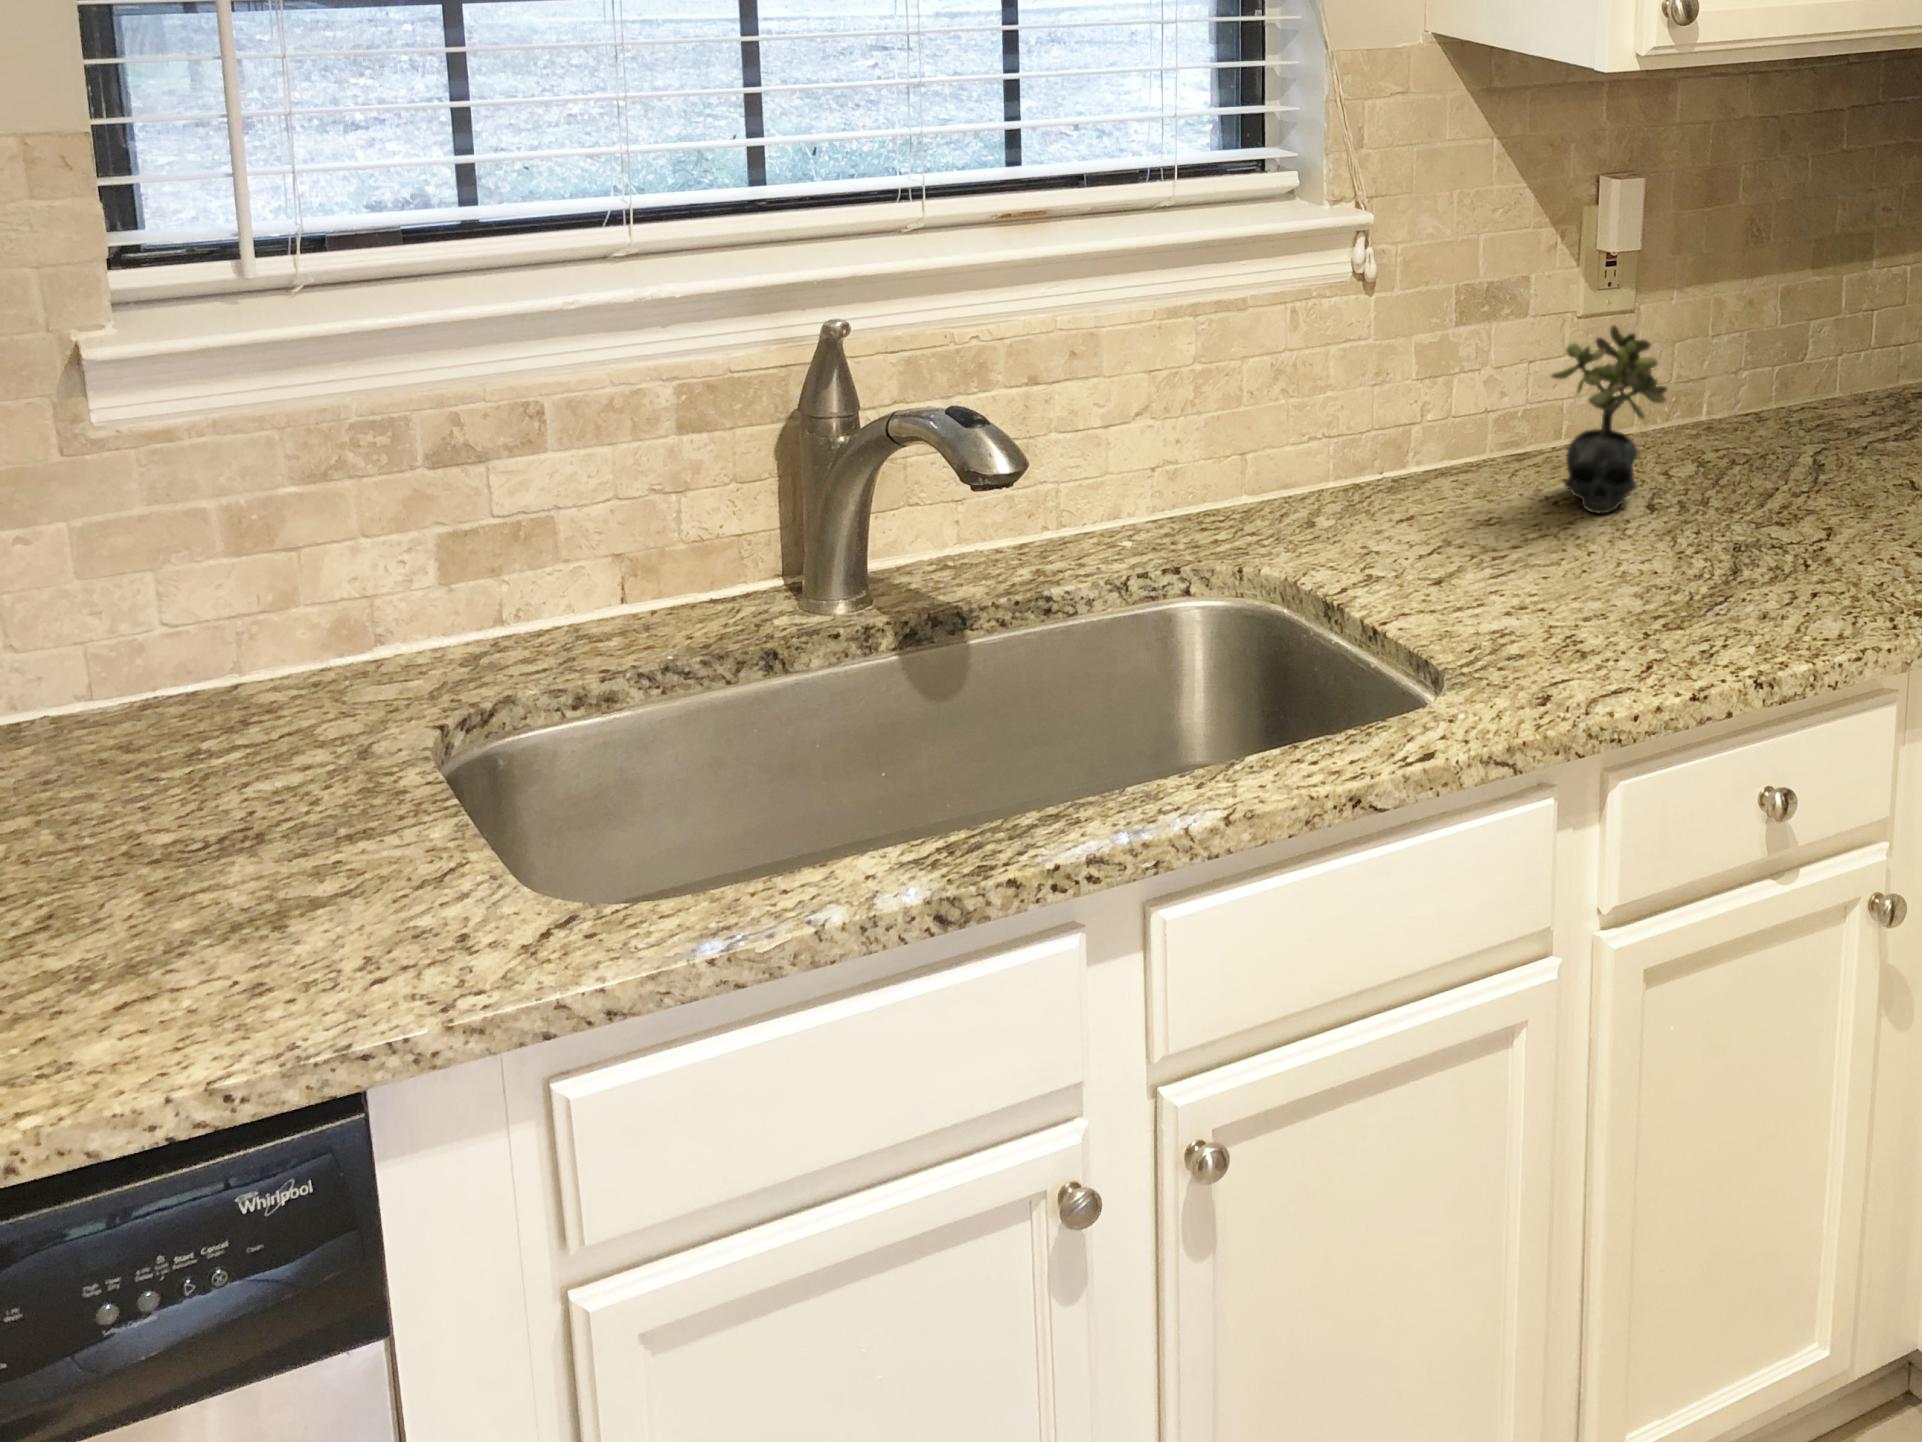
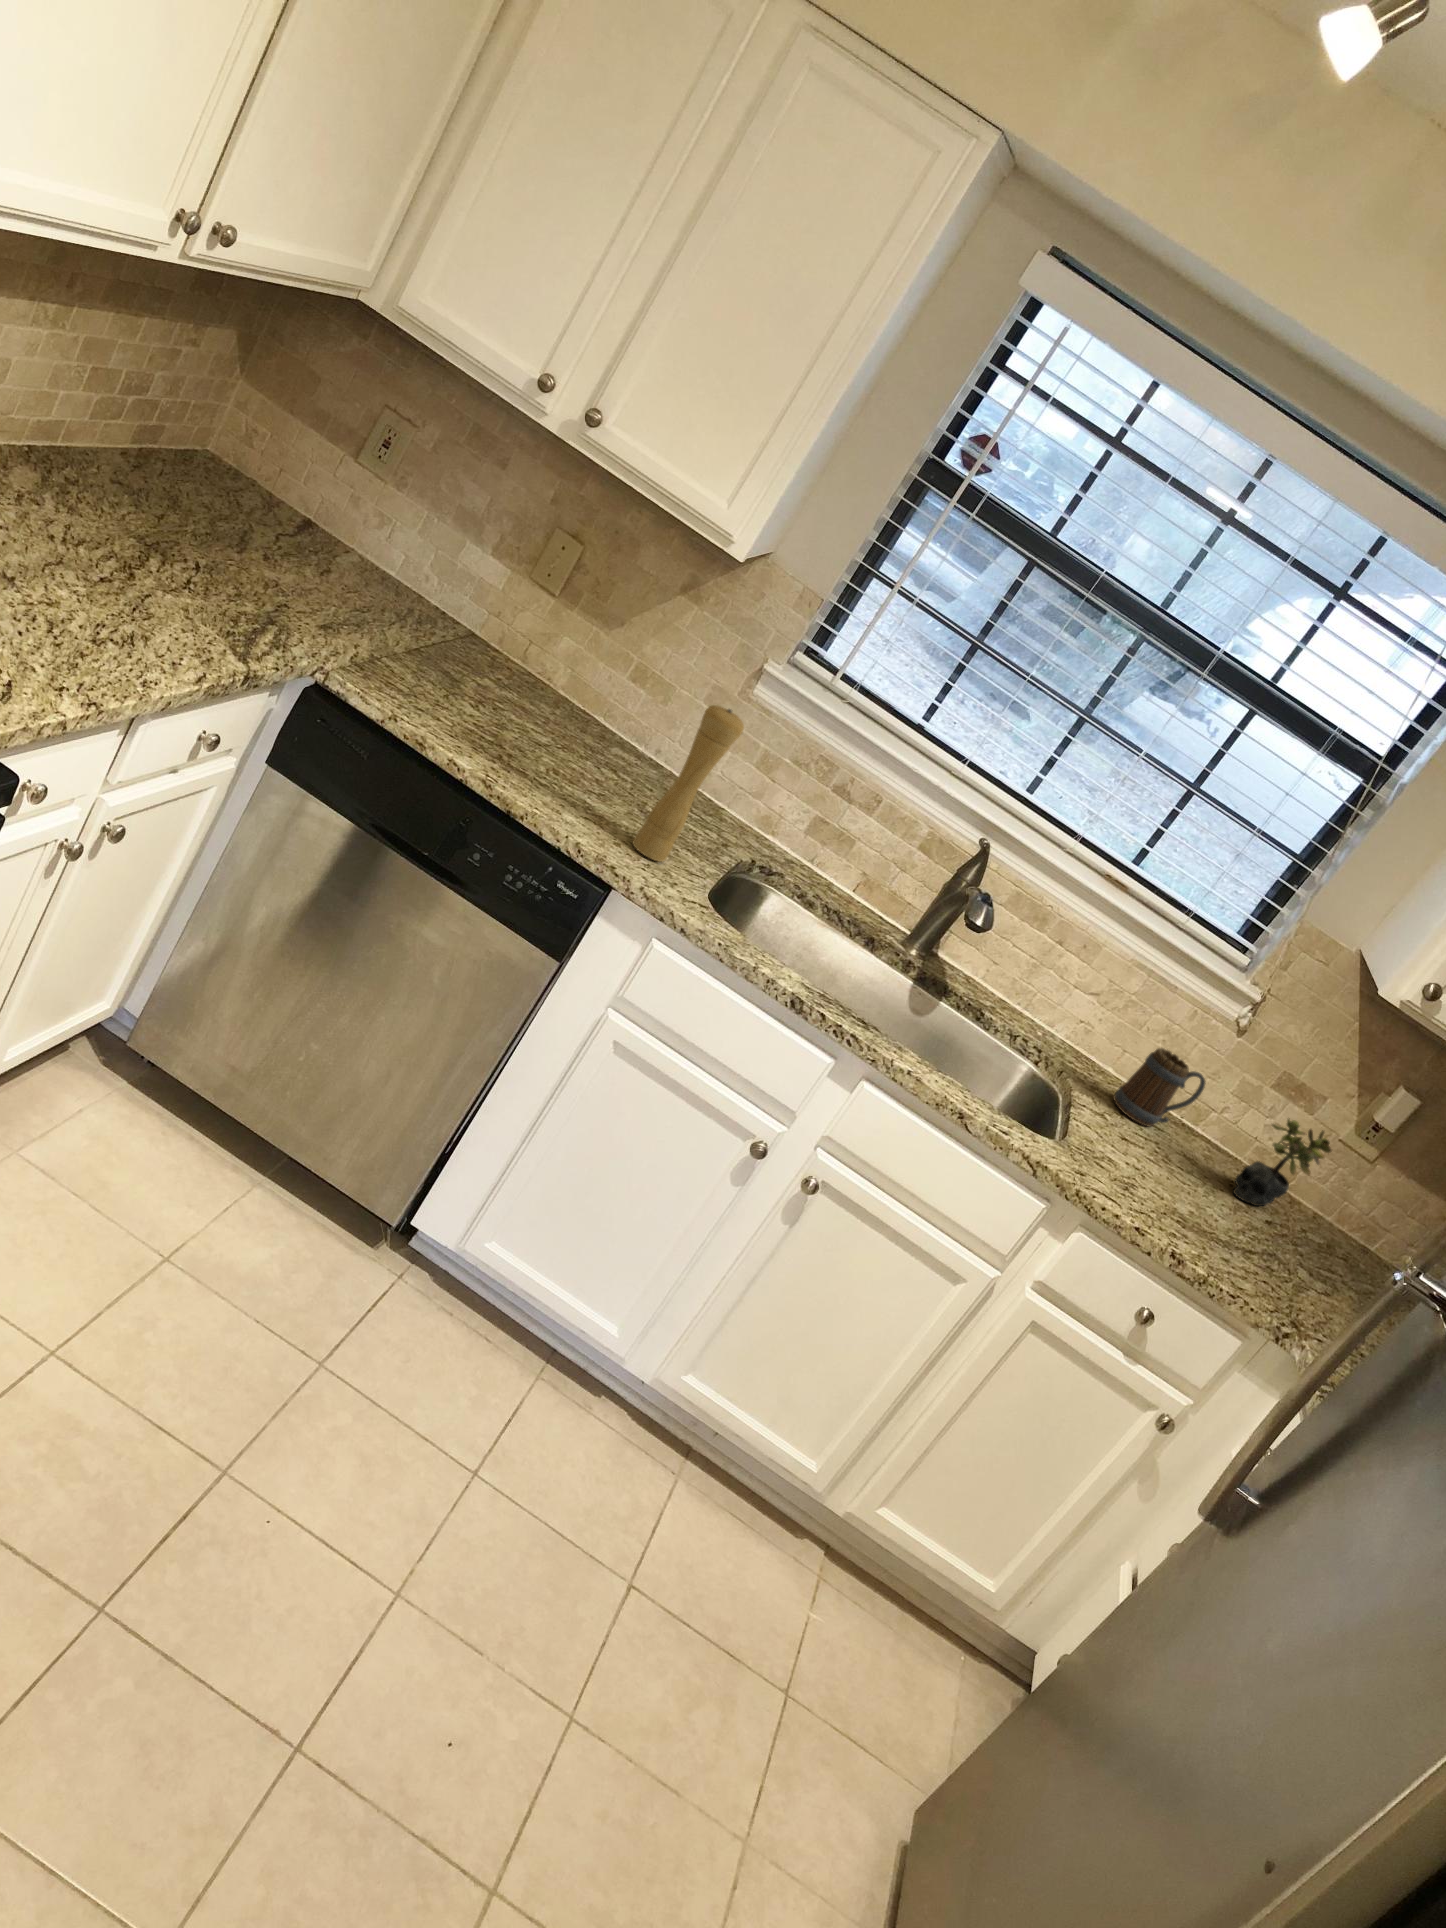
mug: none [1314,392,1419,544] -> present [1113,1048,1206,1127]
pepper mill: none [193,511,377,959] -> present [633,705,744,862]

